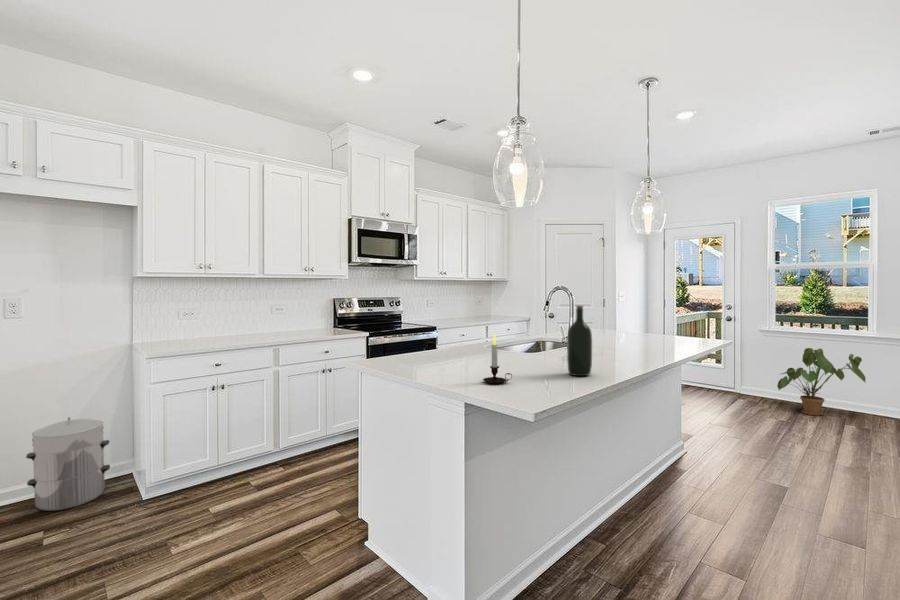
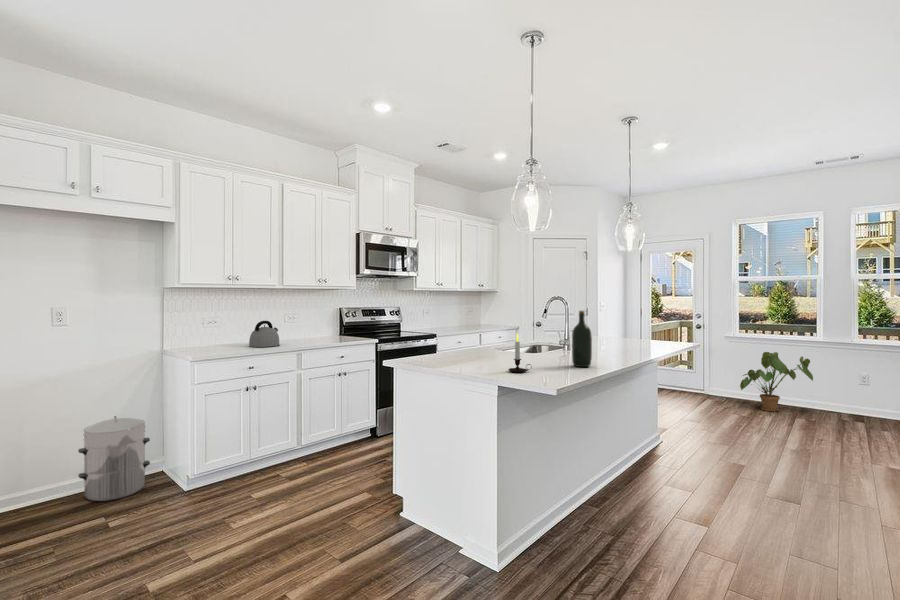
kettle: none [221,313,256,342] -> present [249,321,280,347]

